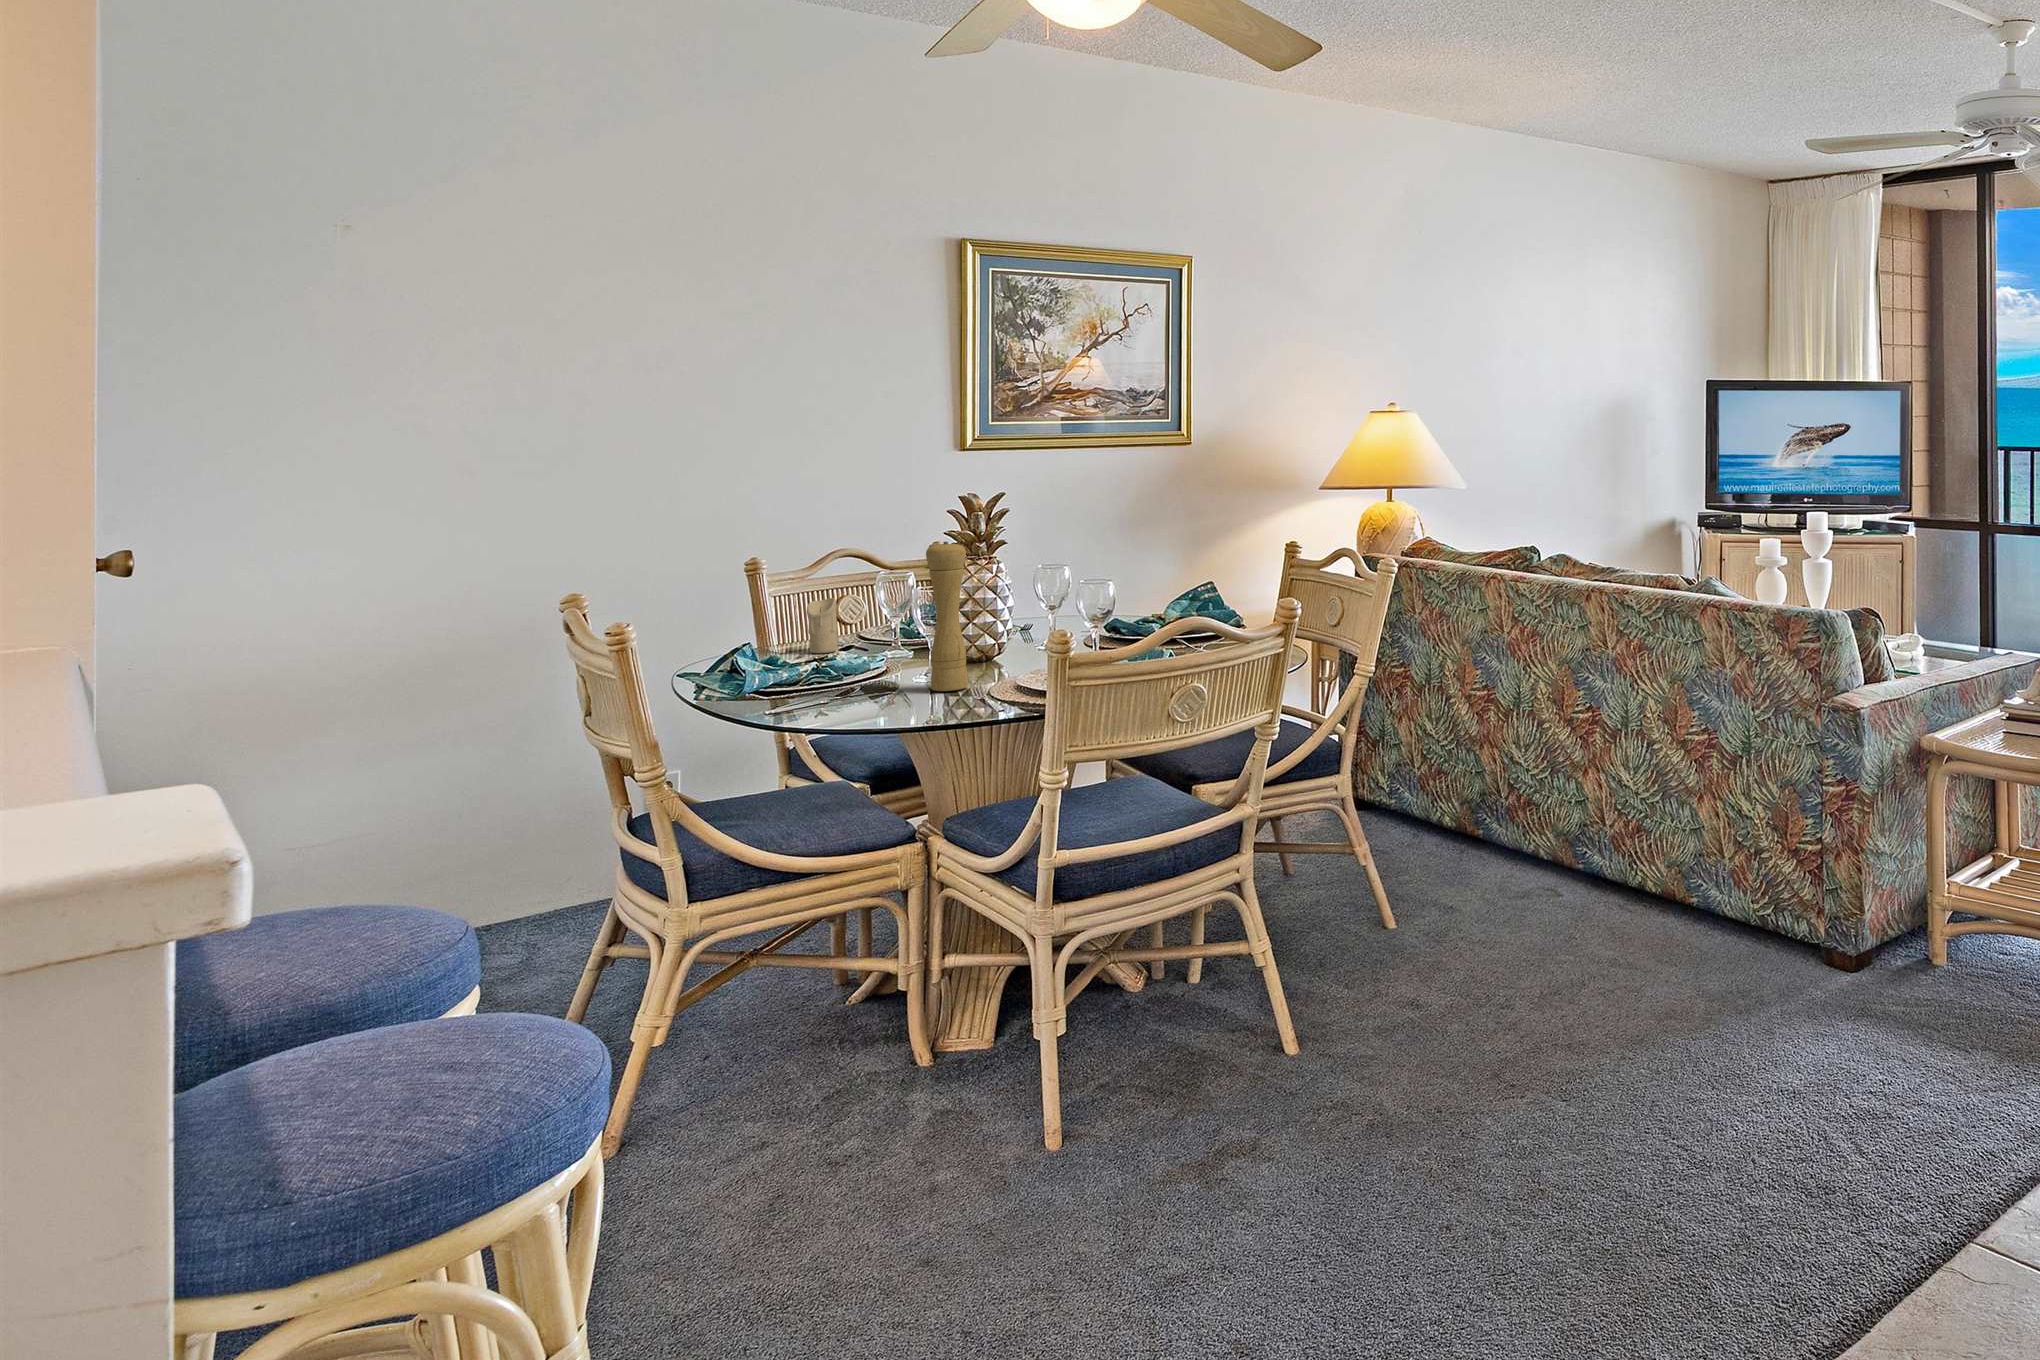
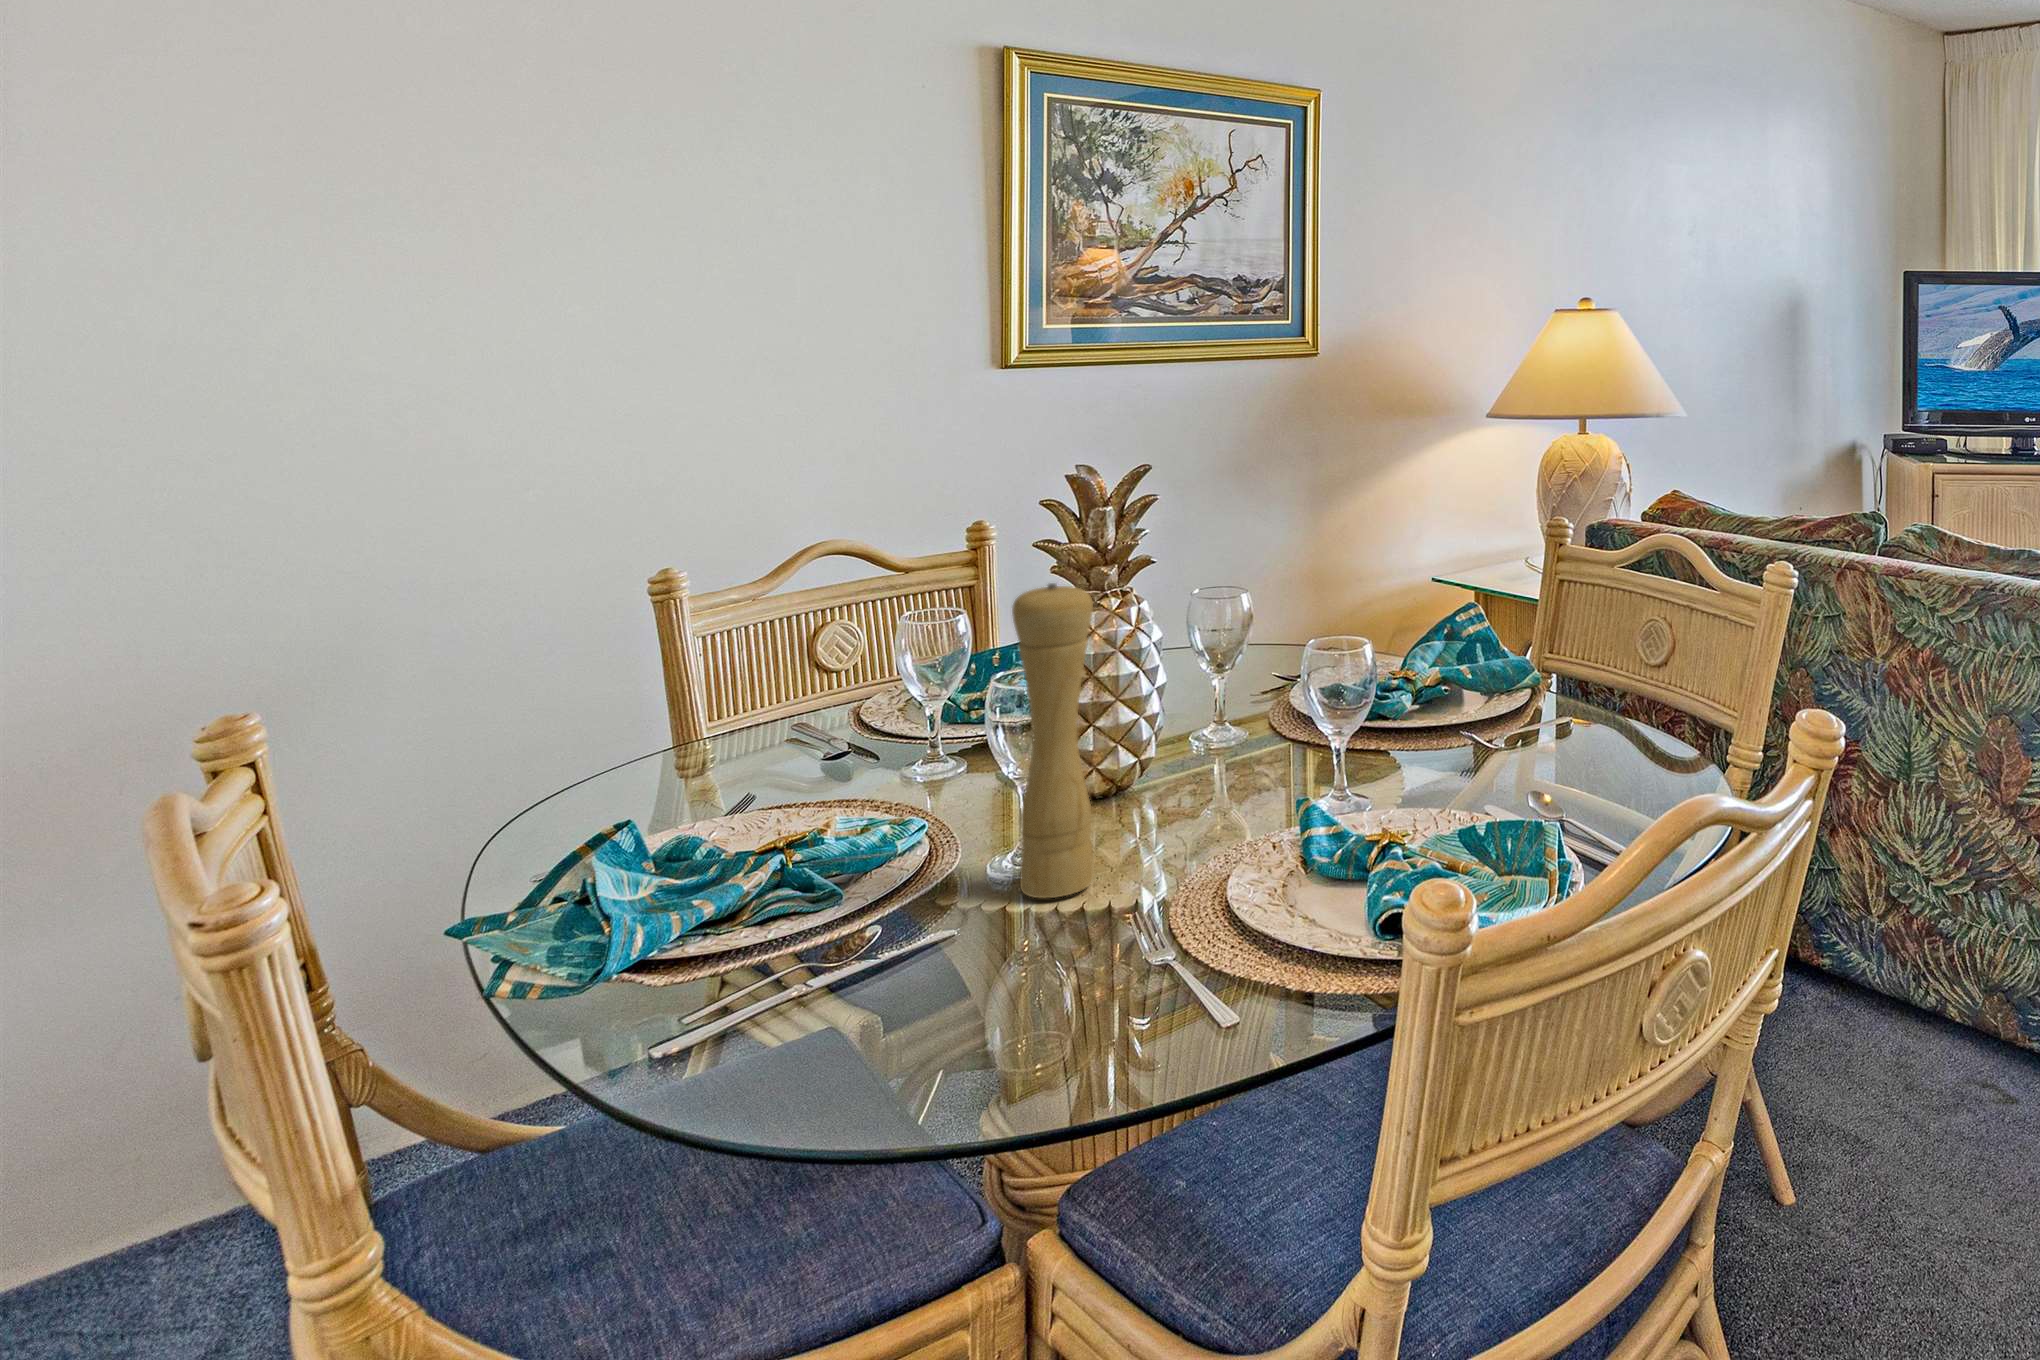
candle: present [807,598,837,653] -> none [760,655,817,762]

